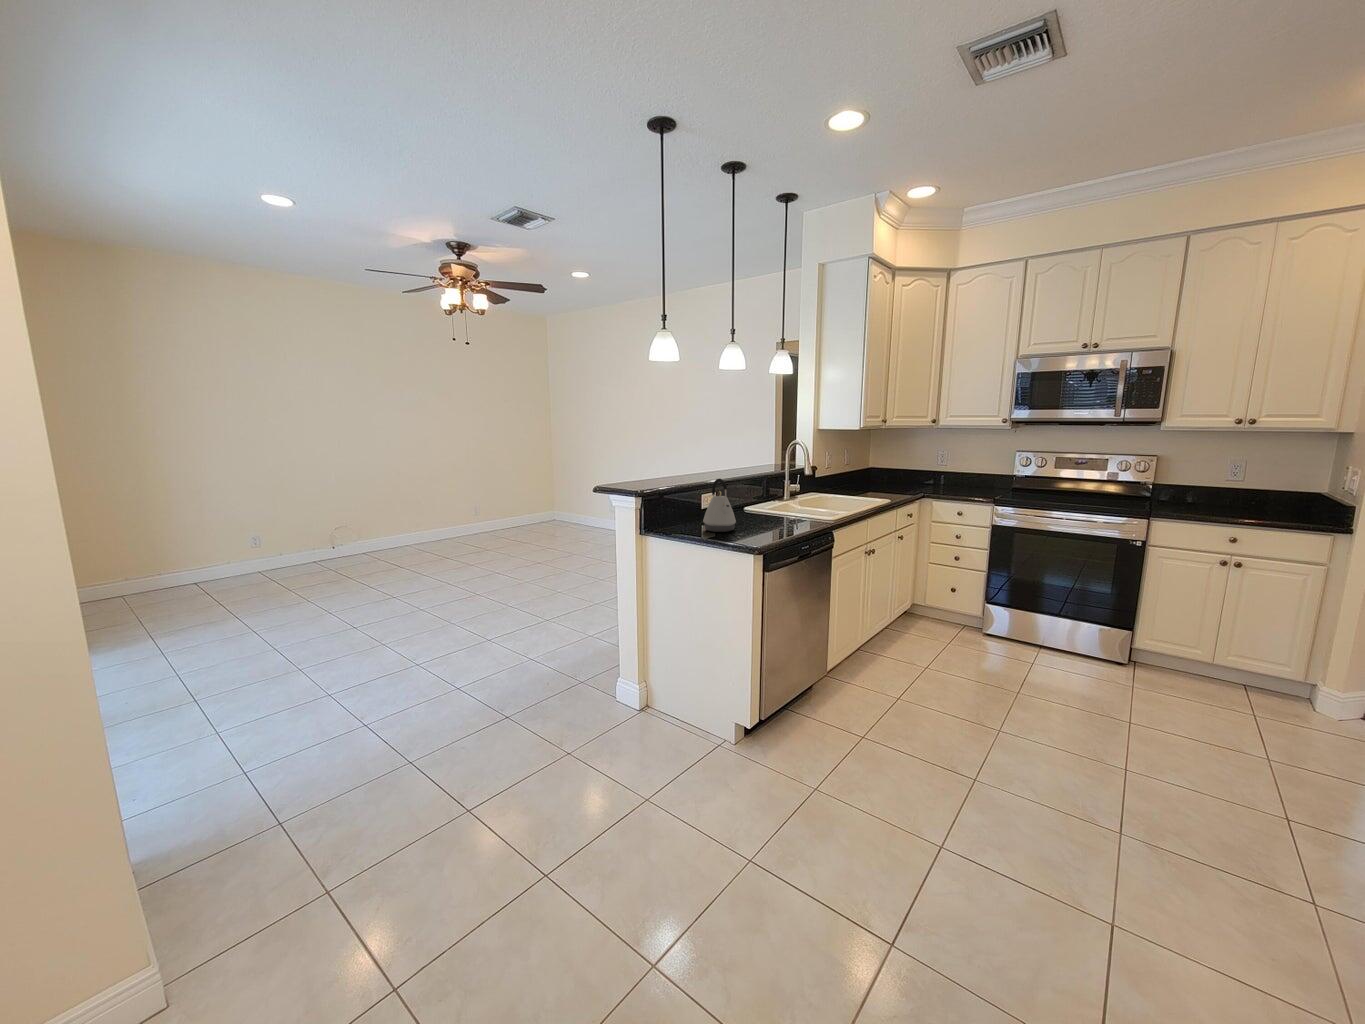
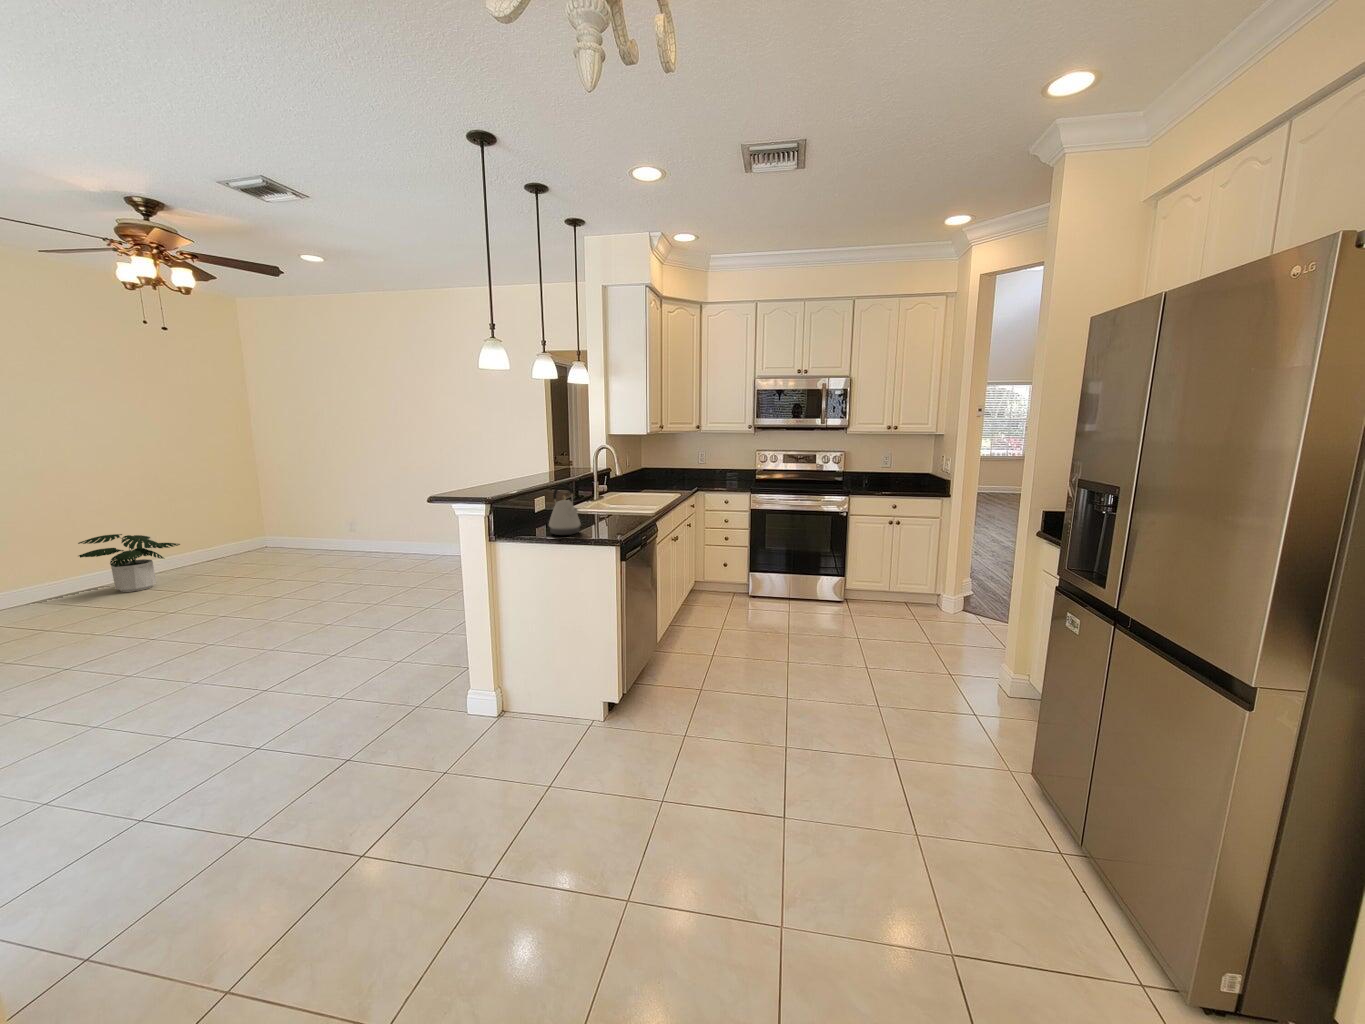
potted plant: none [419,504,479,549] -> present [78,534,180,592]

